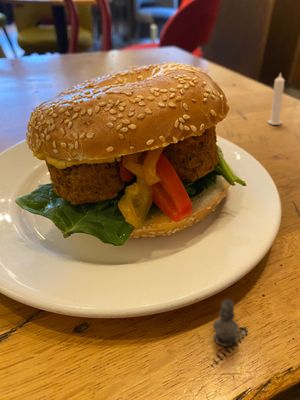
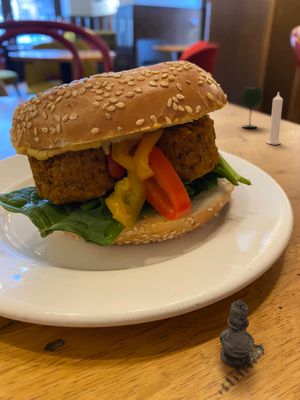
wine glass: none [244,61,266,104] -> present [241,87,263,128]

